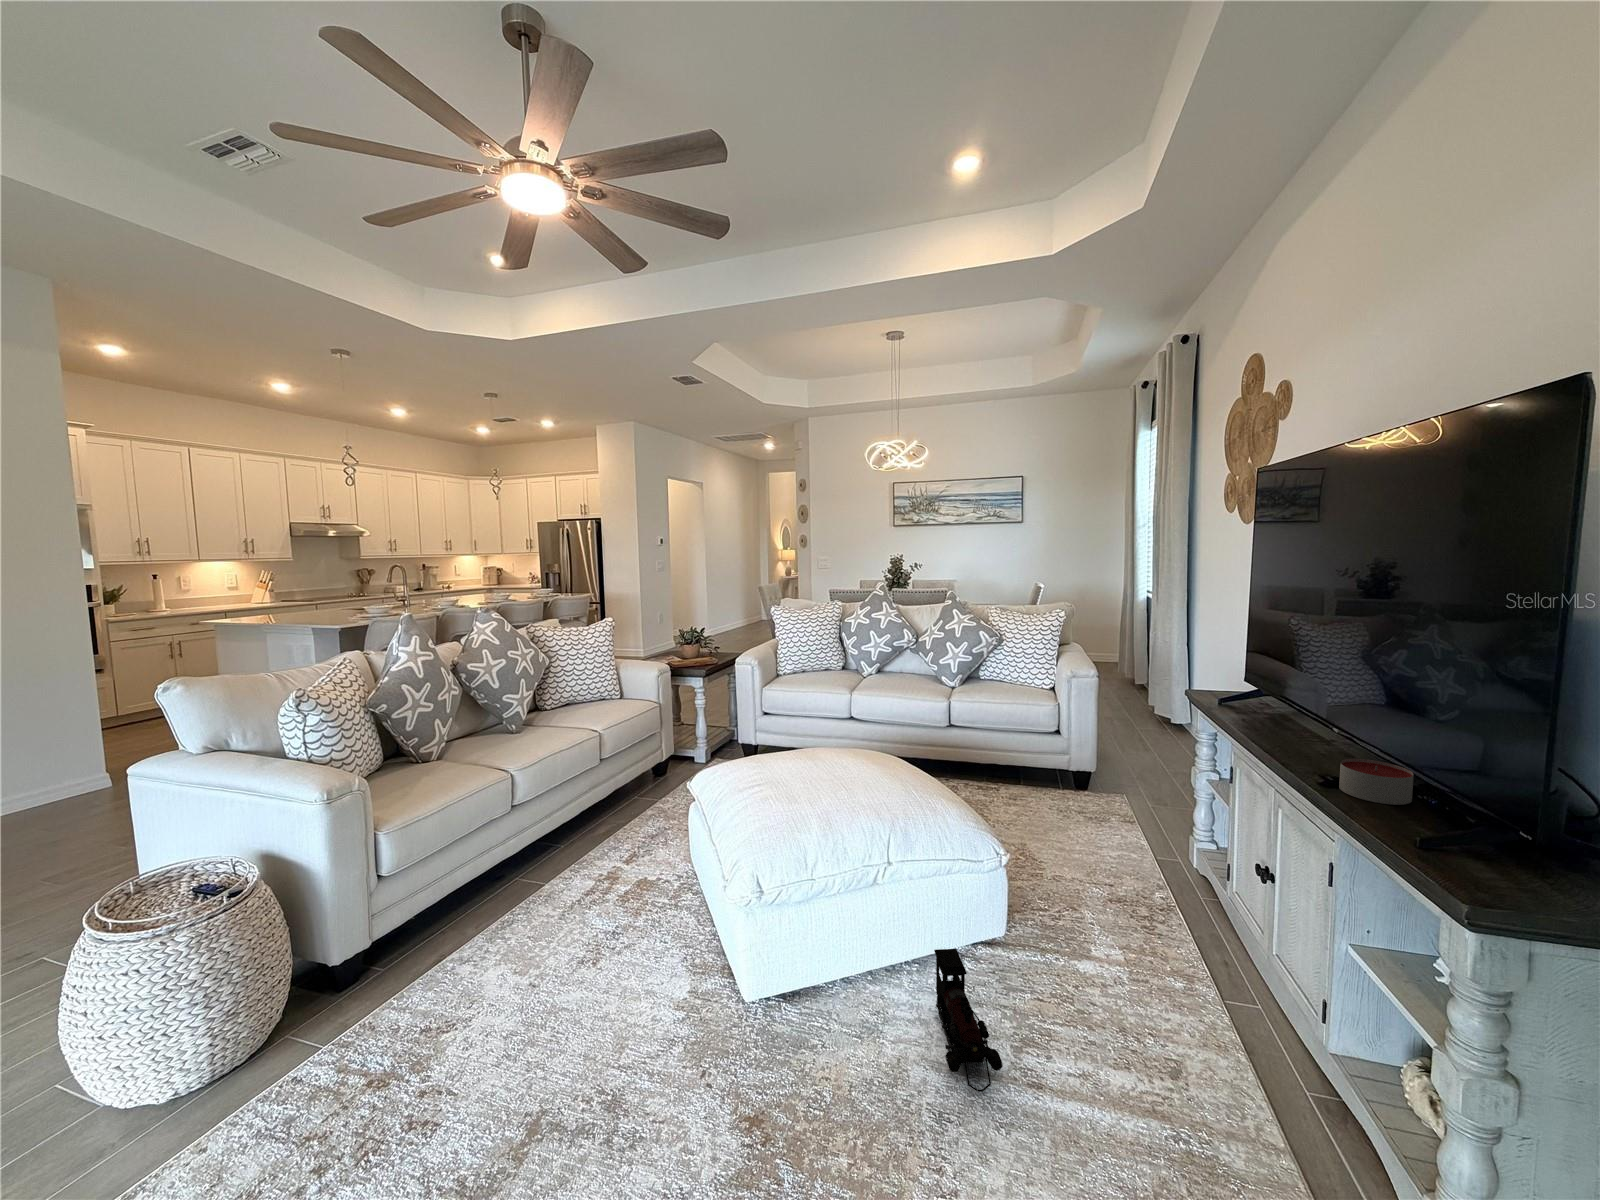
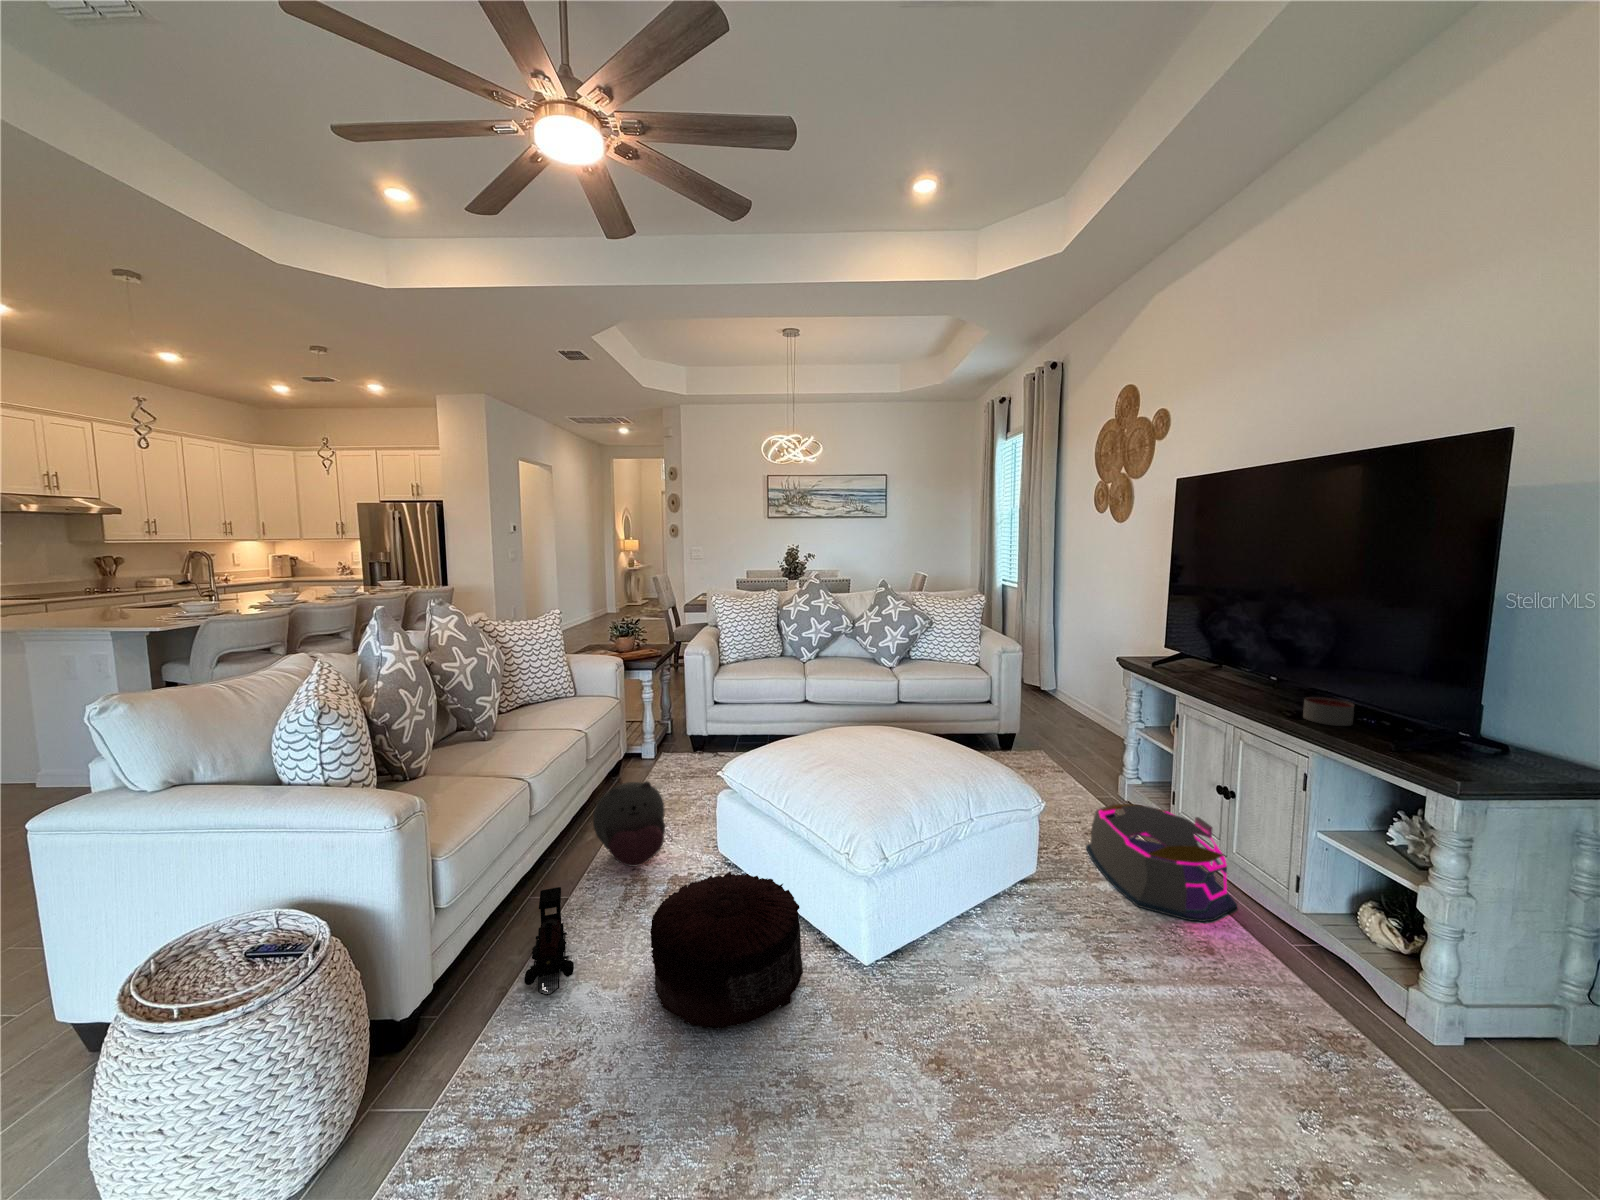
plush toy: none [585,783,653,863] -> present [593,781,665,867]
storage bin: none [1095,869,1261,1039] -> present [1086,804,1237,922]
pouf: none [533,881,696,1035] -> present [650,872,803,1029]
toy train: present [934,949,1002,1092] -> present [524,887,574,996]

